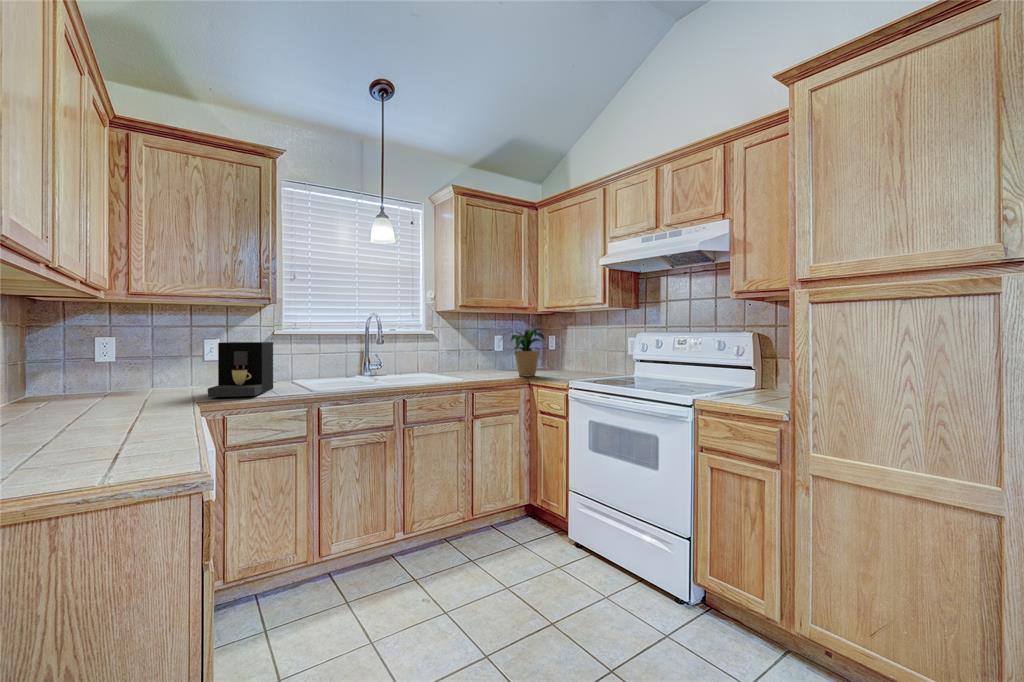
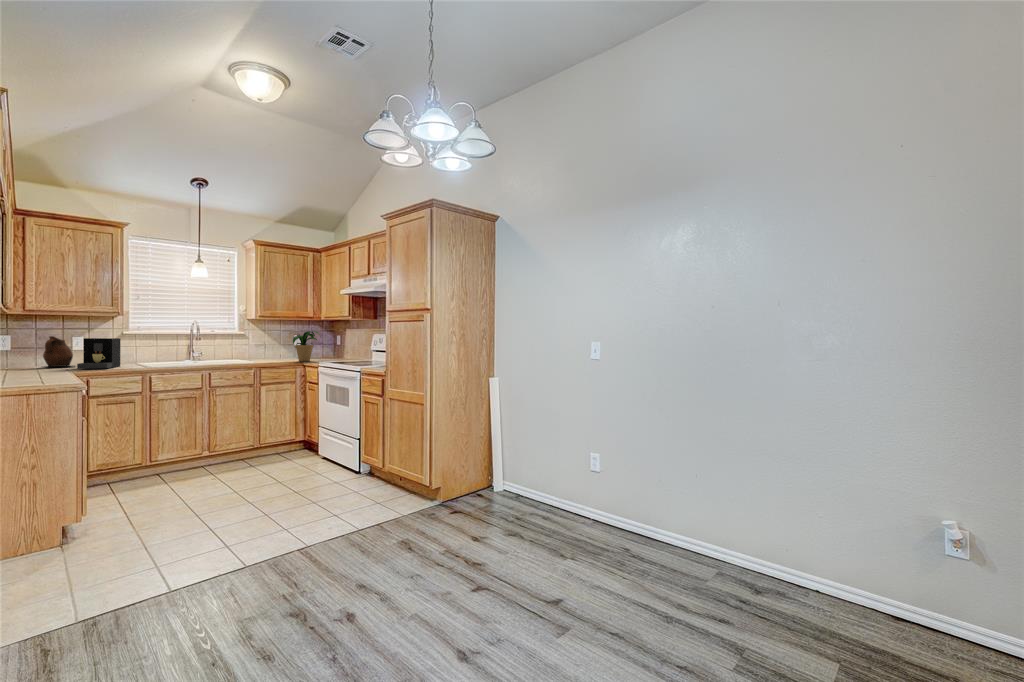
ceramic pitcher: none [156,339,211,391] -> present [43,336,73,367]

